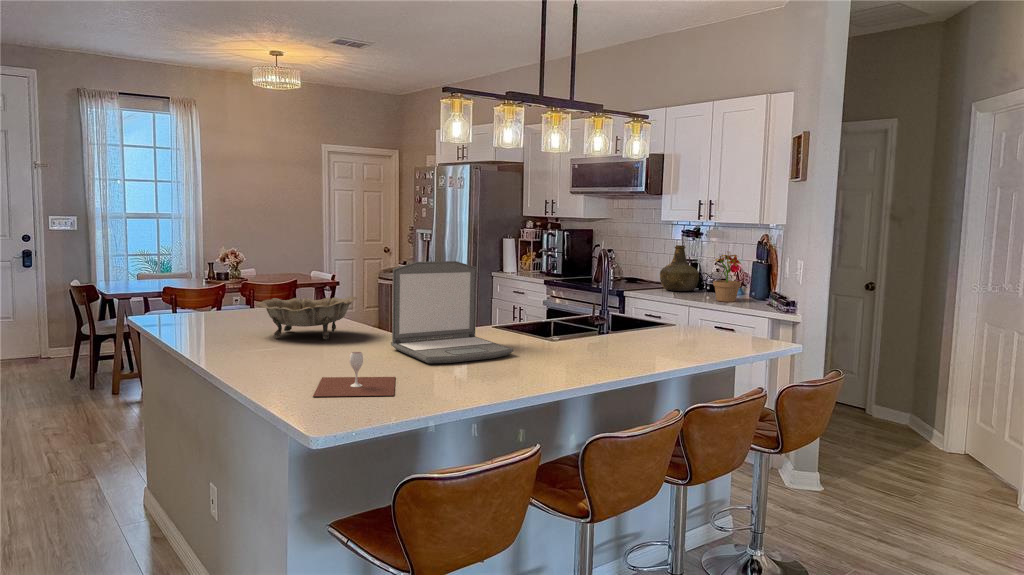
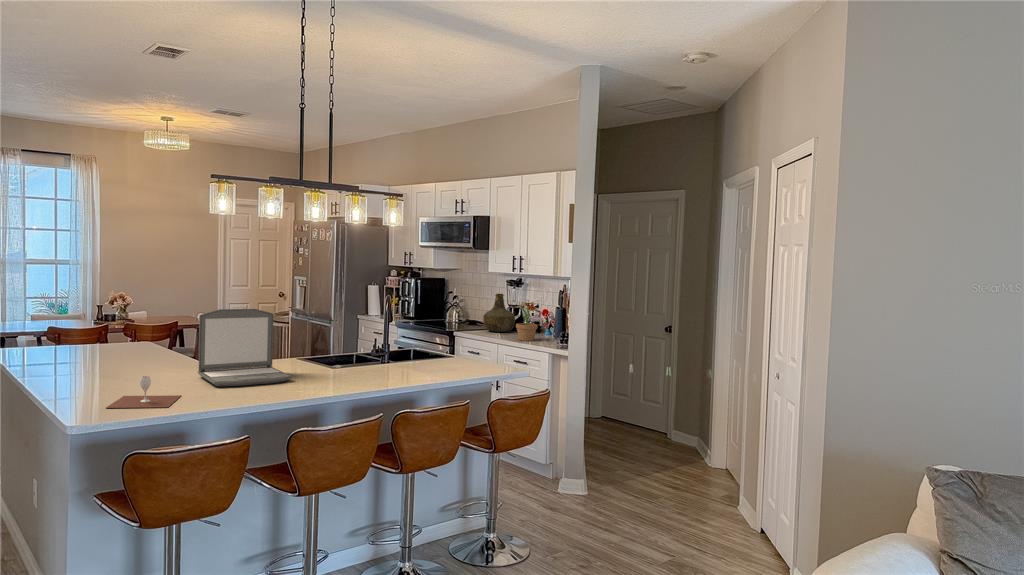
decorative bowl: present [256,297,356,339] -> none [95,336,181,369]

